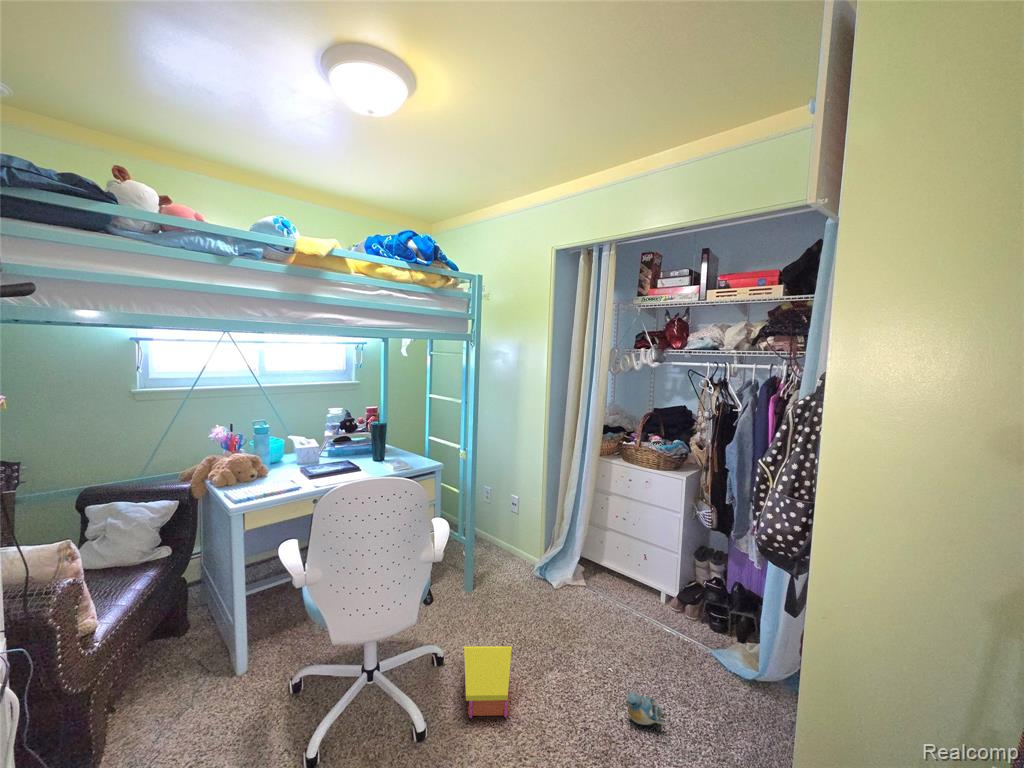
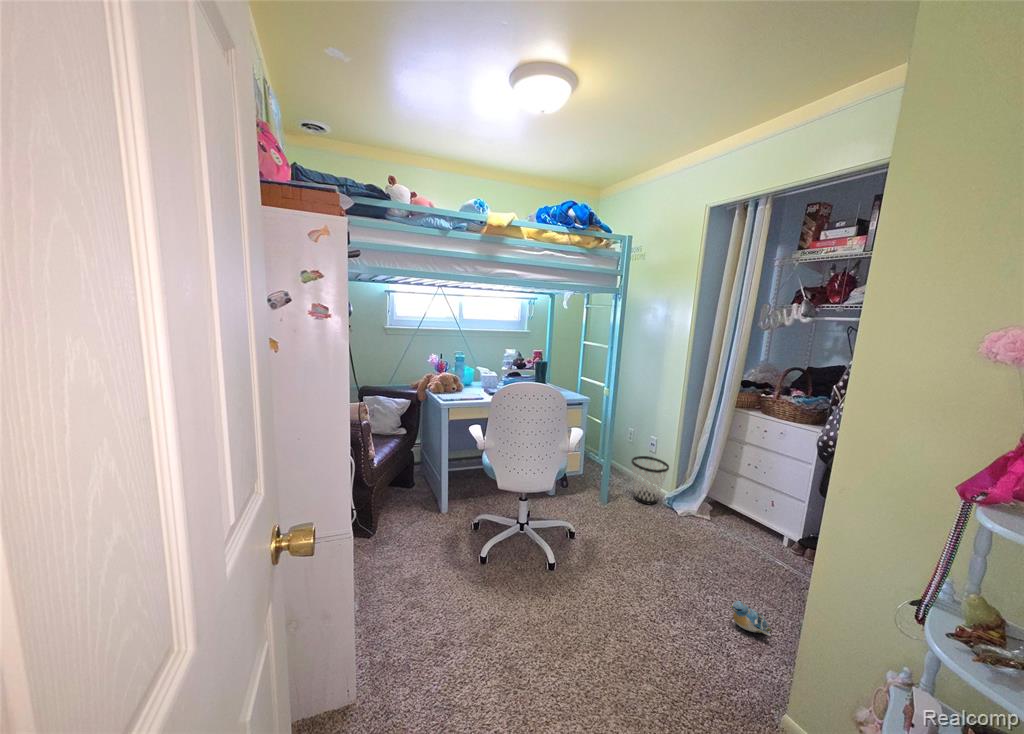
wastebasket: none [498,522,539,579] -> present [632,456,669,504]
toy house: present [463,646,512,718] -> none [591,530,632,589]

